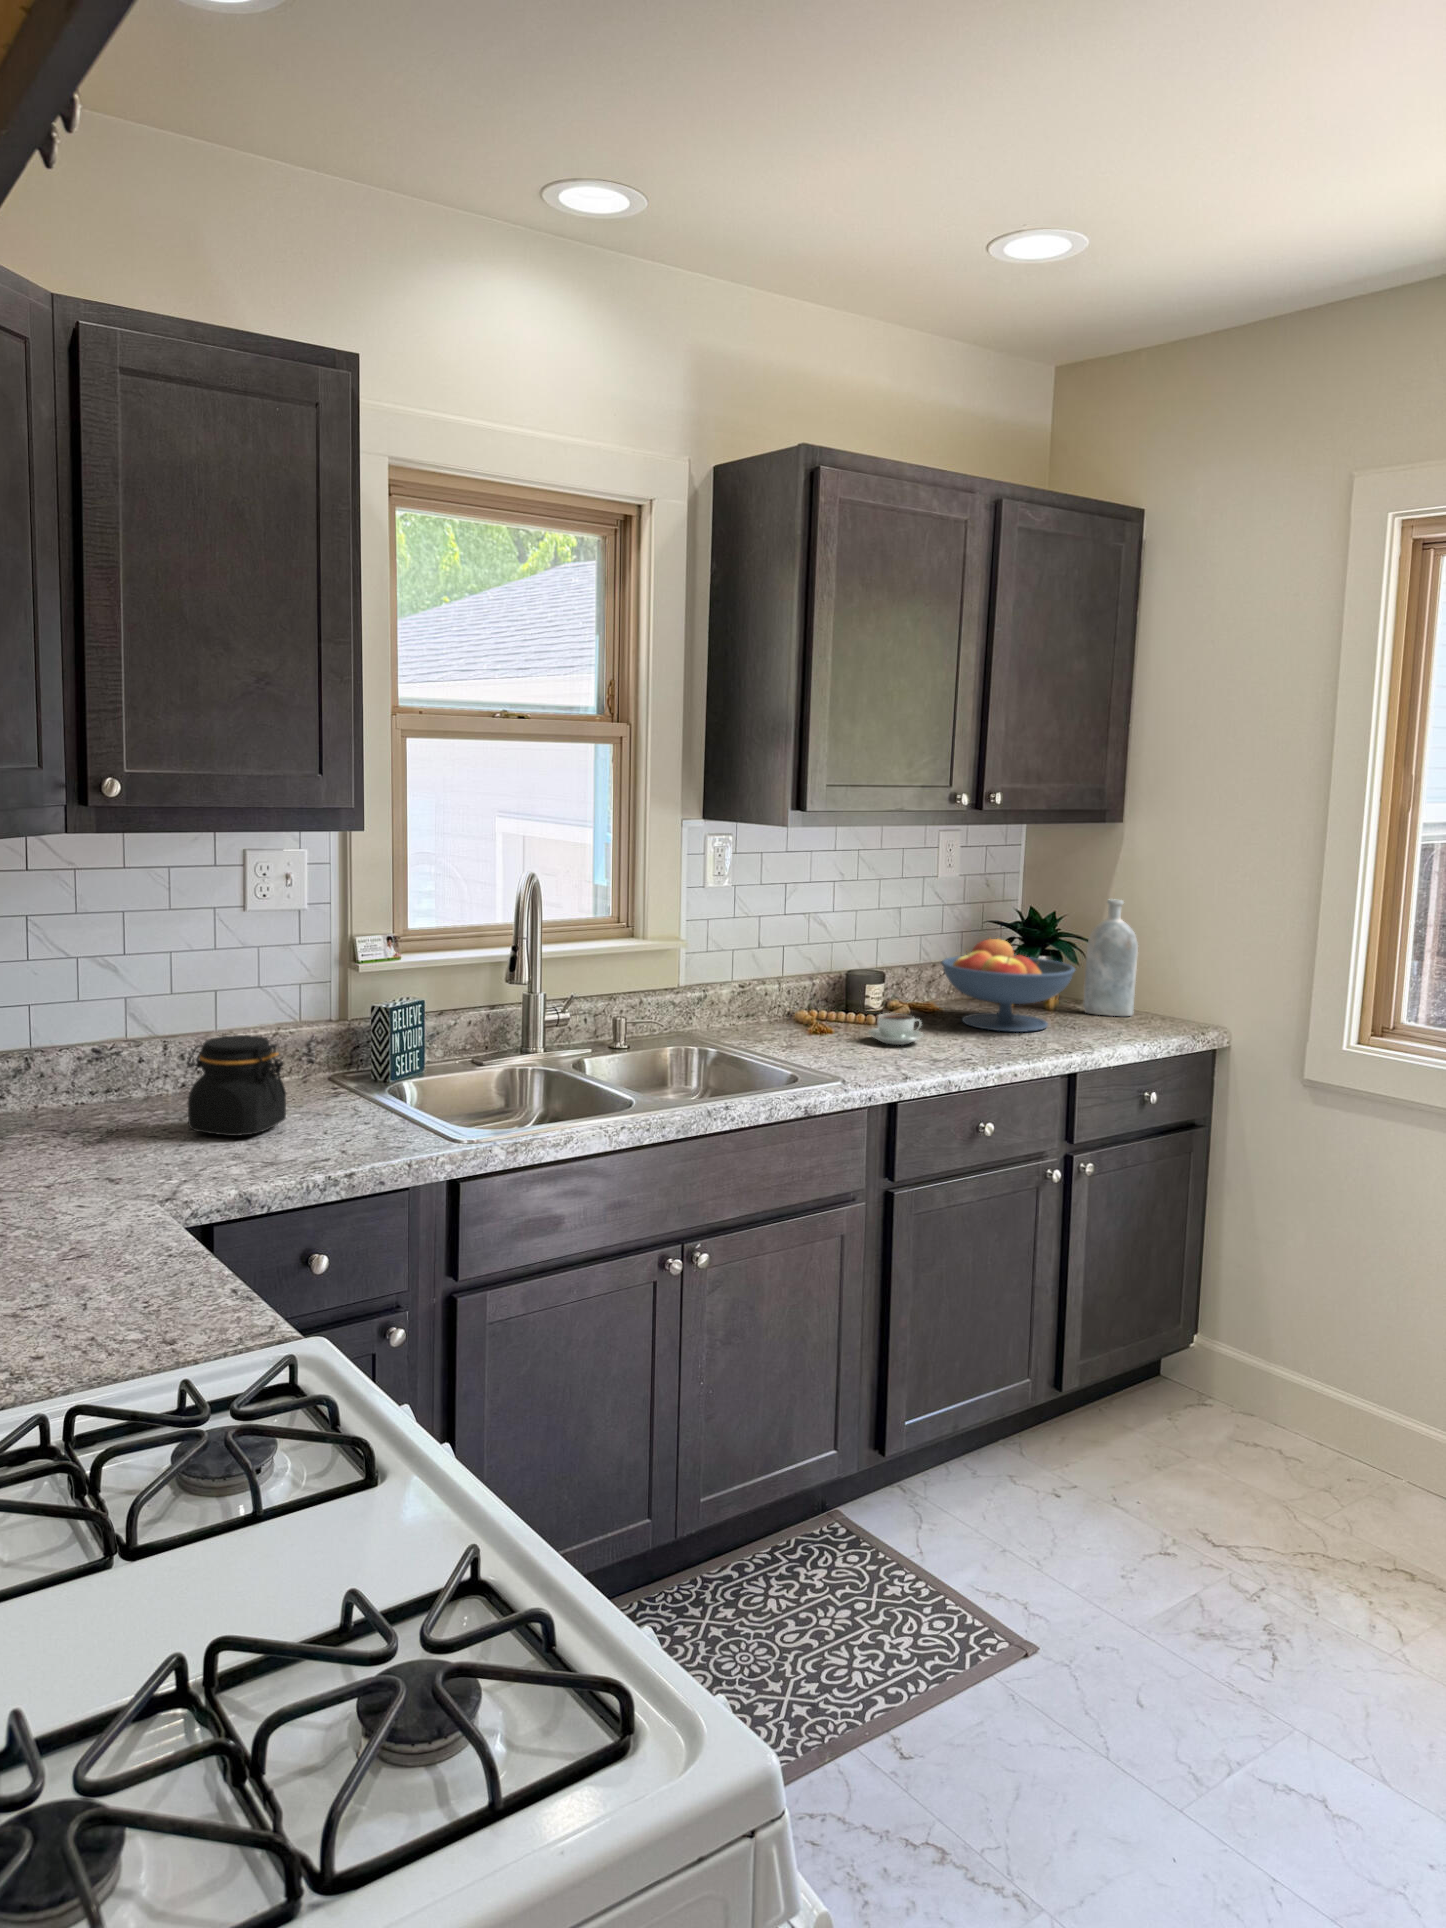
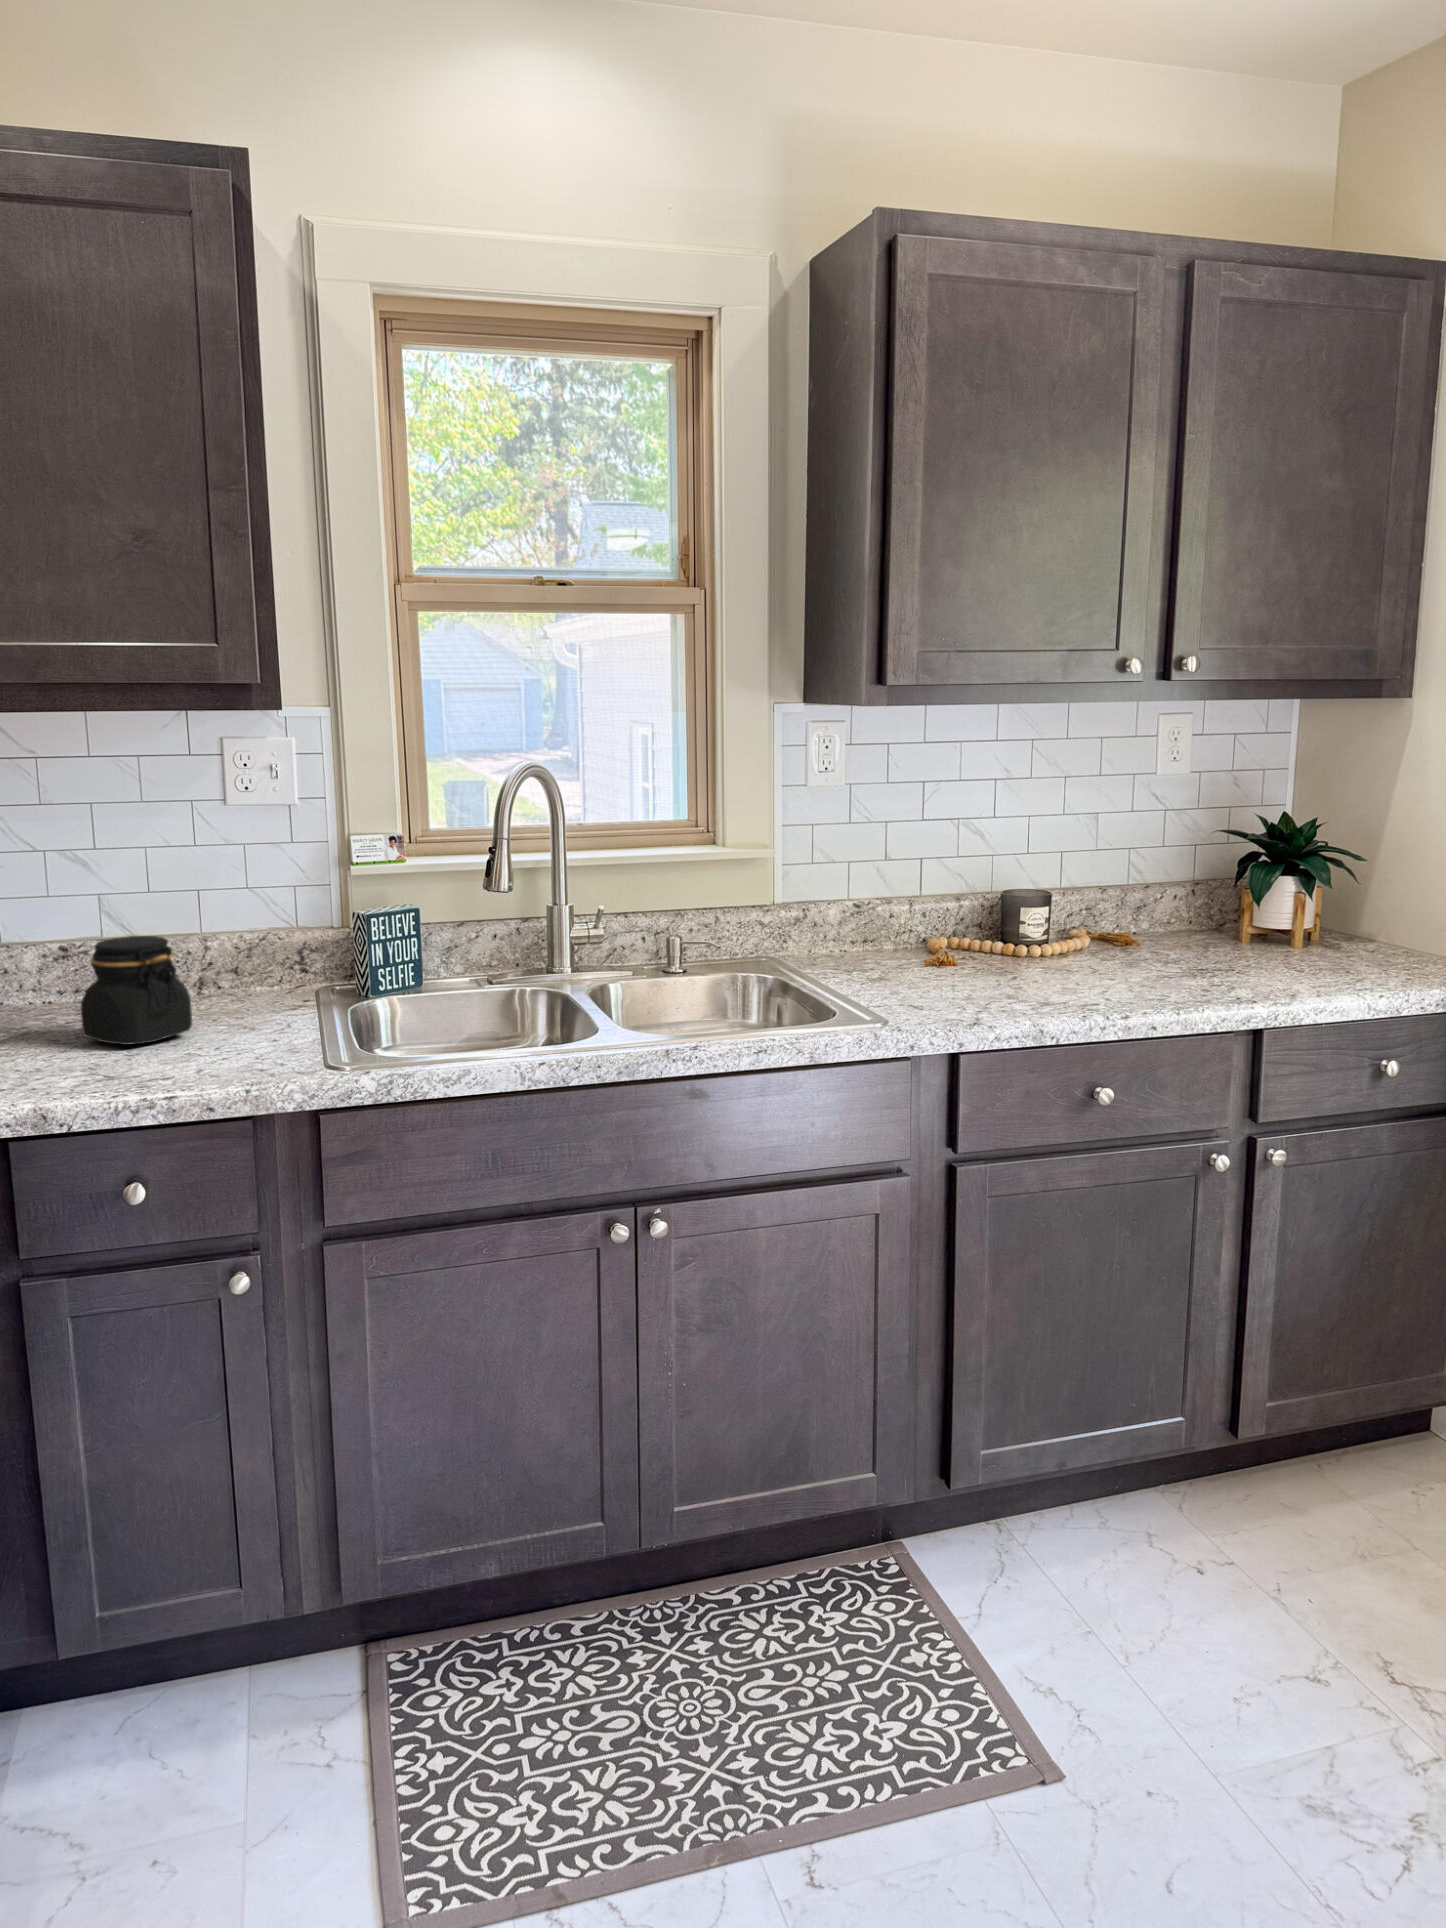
bottle: present [1084,899,1138,1016] -> none [1330,800,1405,954]
fruit bowl: present [941,939,1075,1032] -> none [1114,848,1293,968]
coffee cup: present [867,1013,924,1045] -> none [984,939,1058,978]

